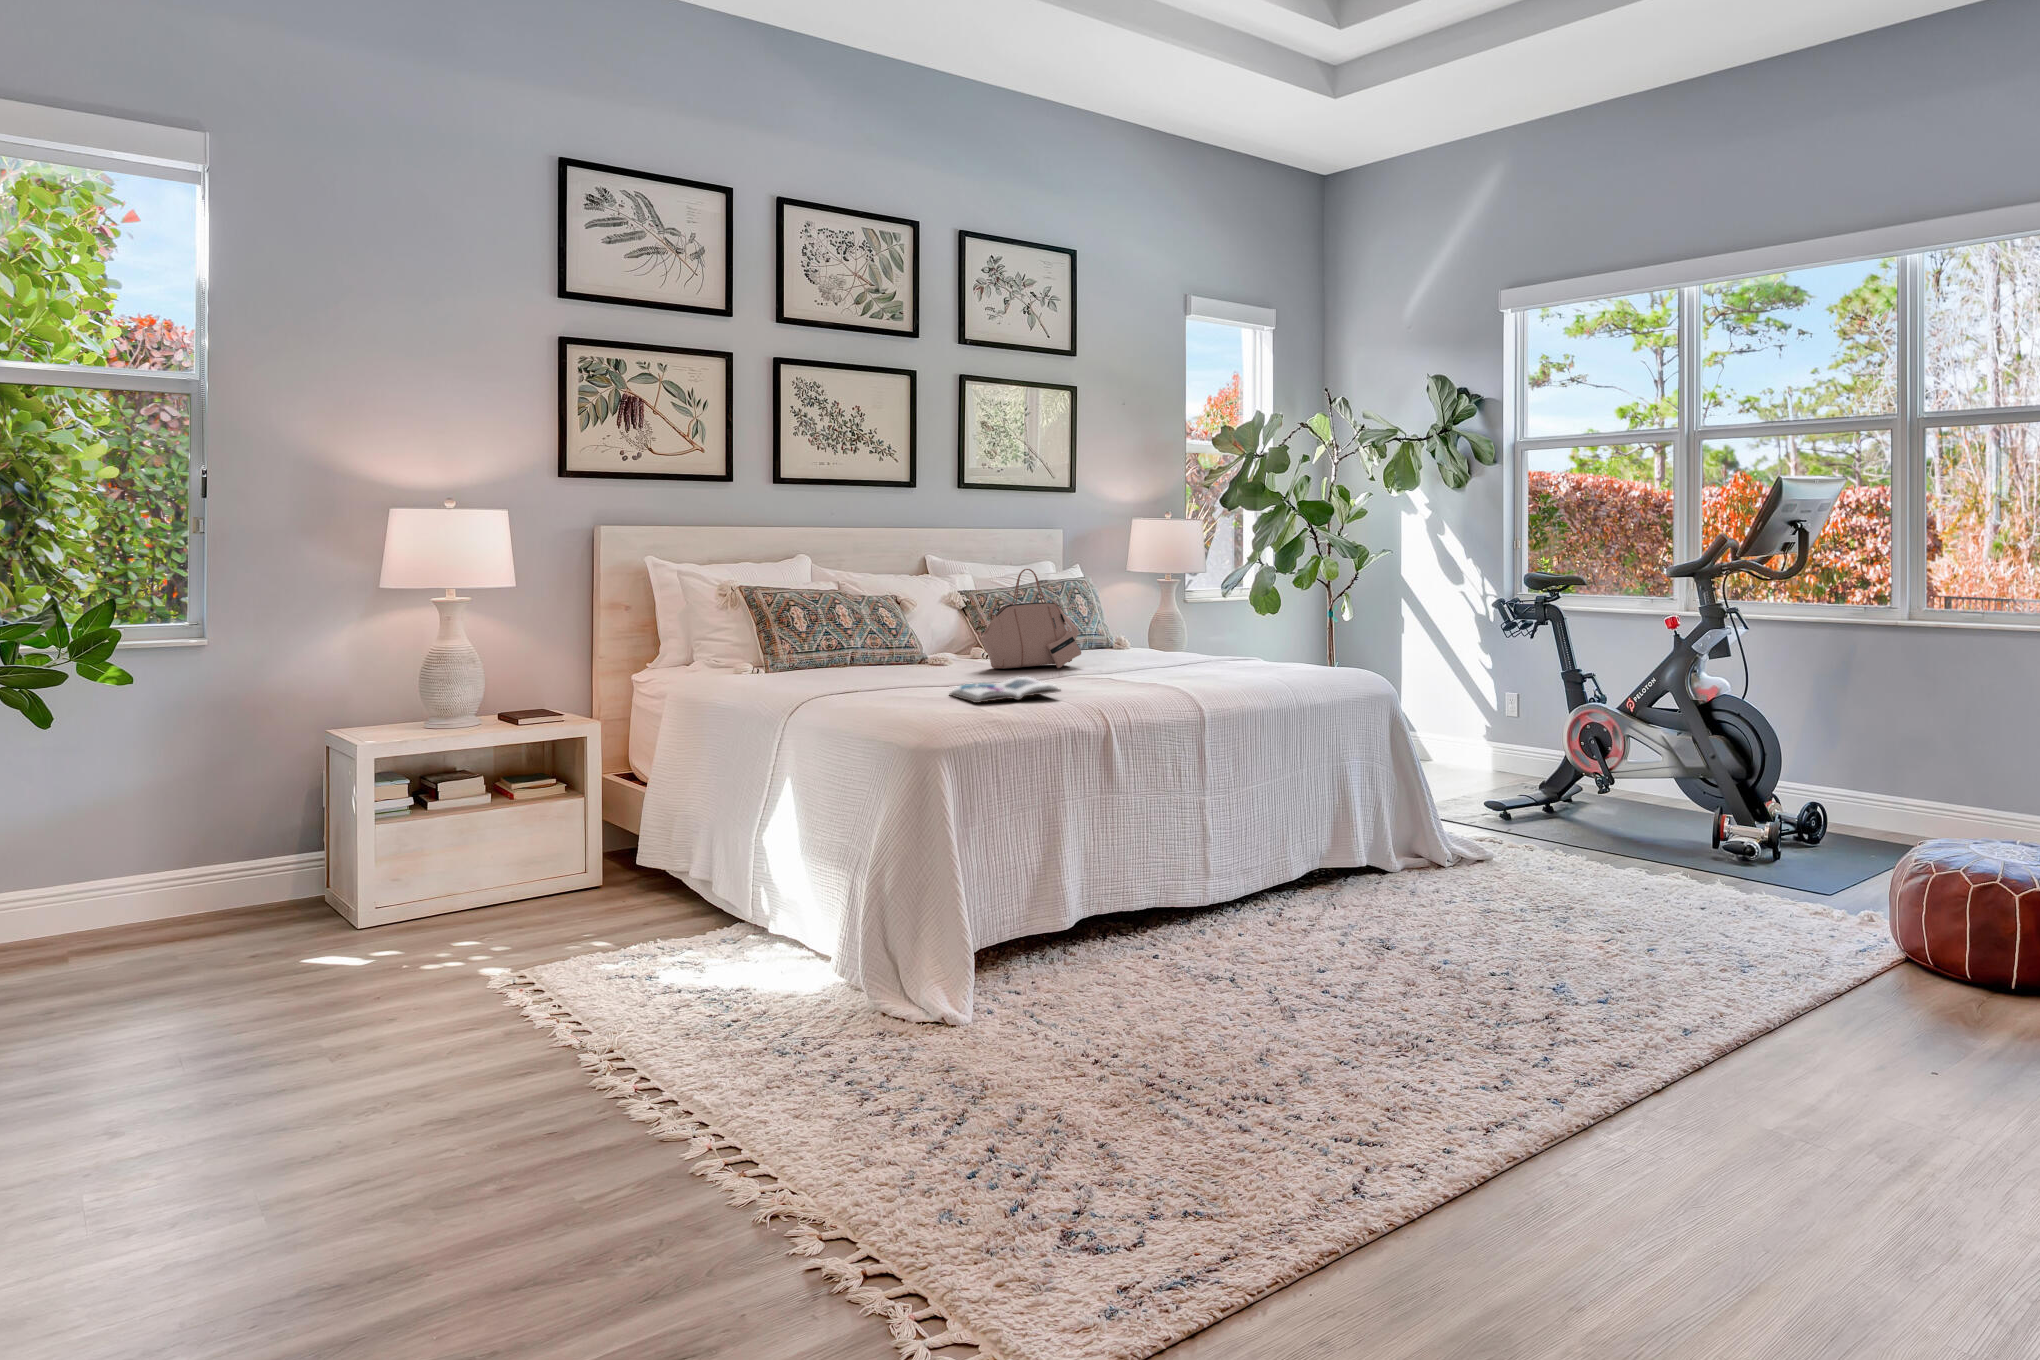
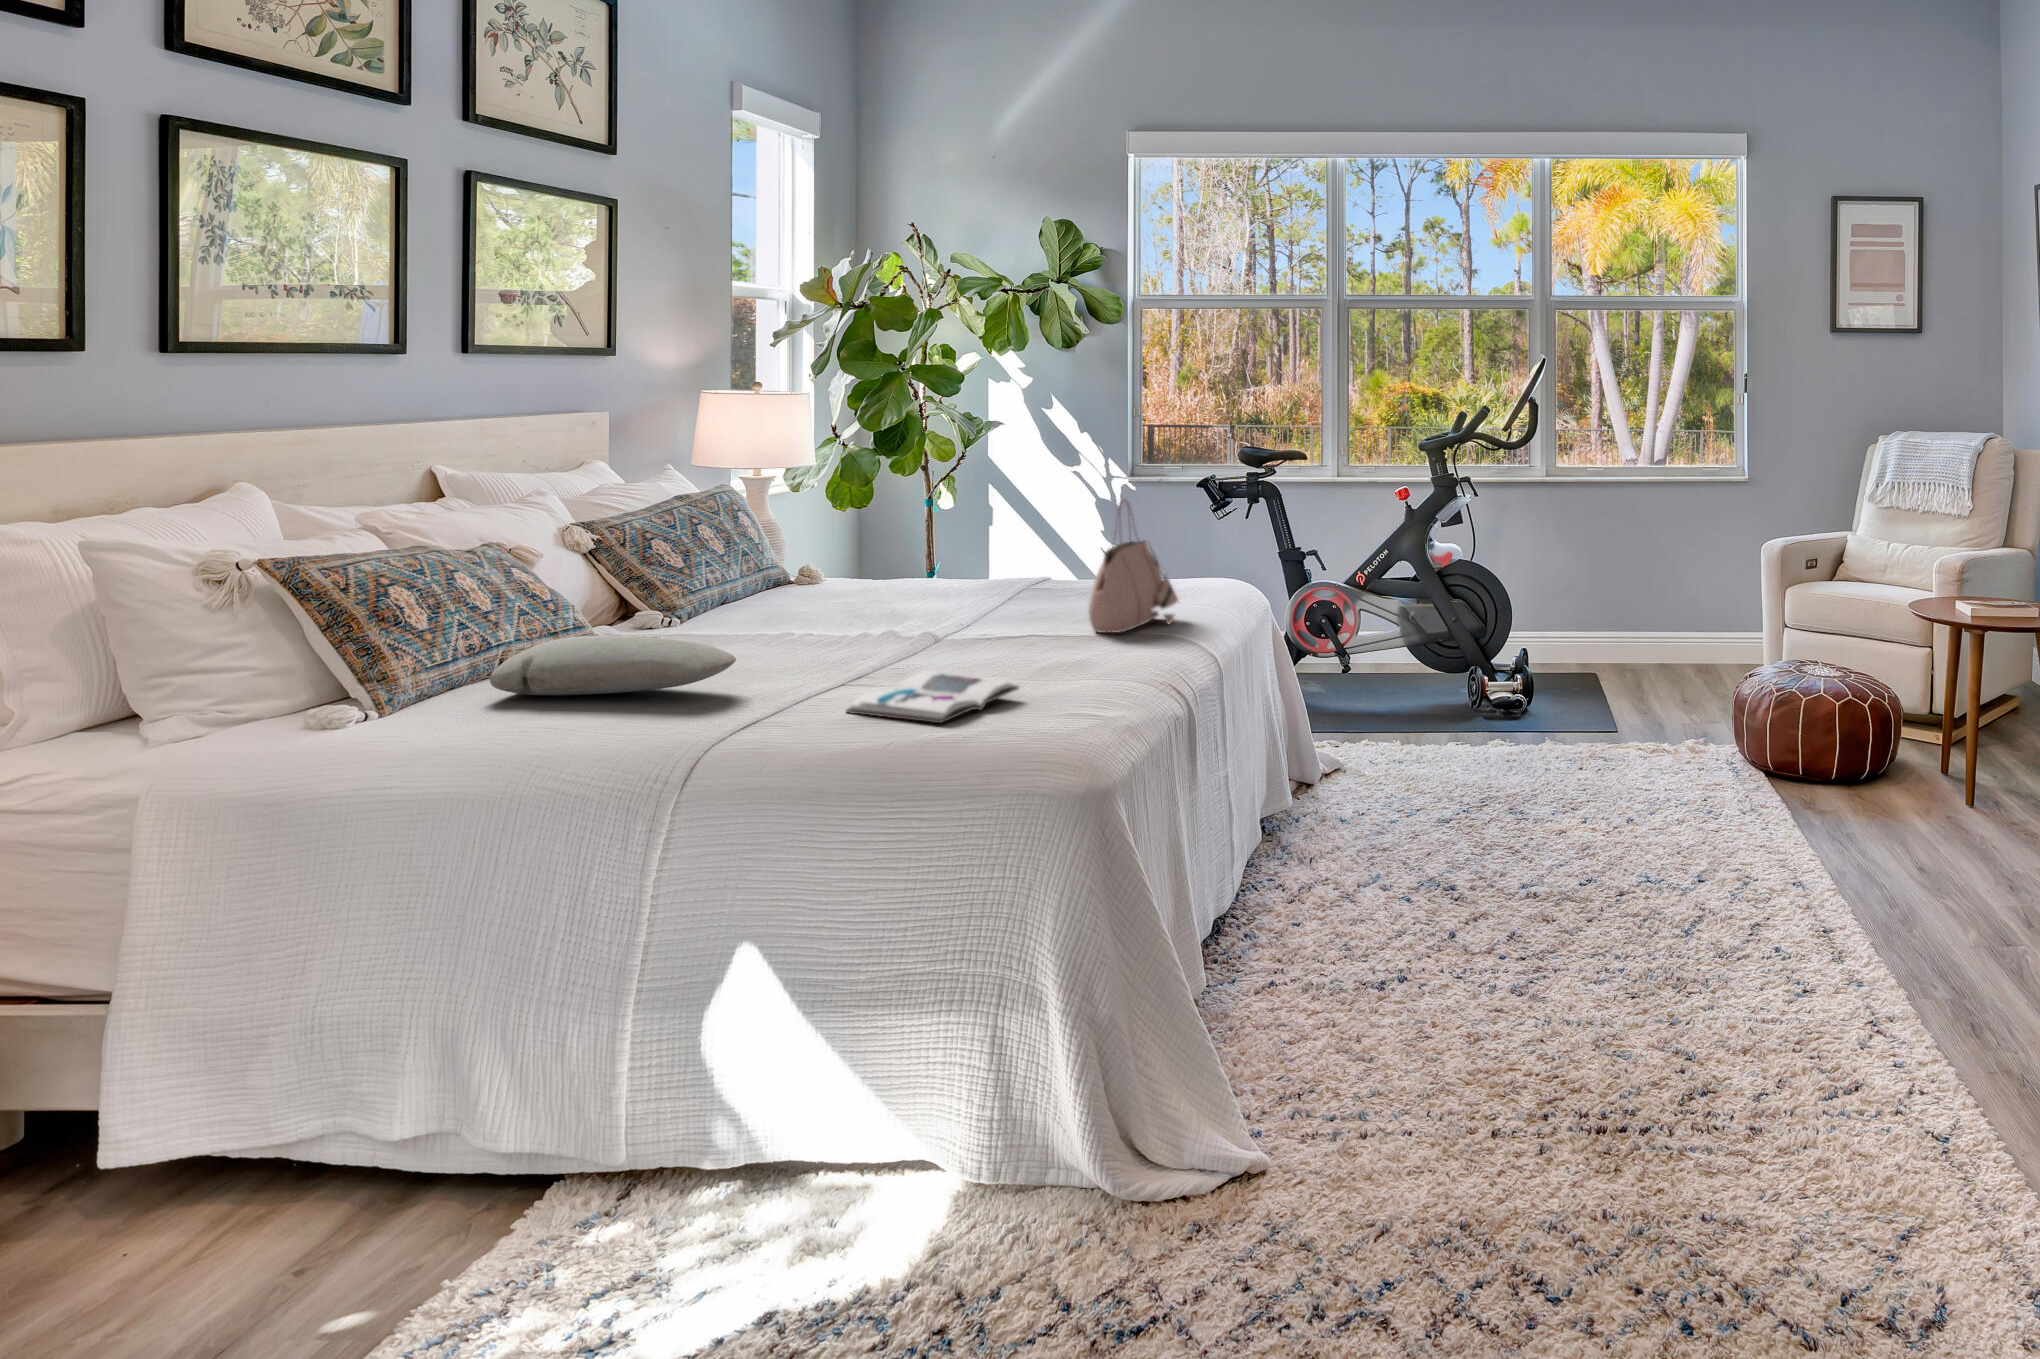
handbag: present [981,569,1081,669] -> present [1089,499,1178,633]
pillow: none [807,643,928,676] -> present [490,636,736,695]

